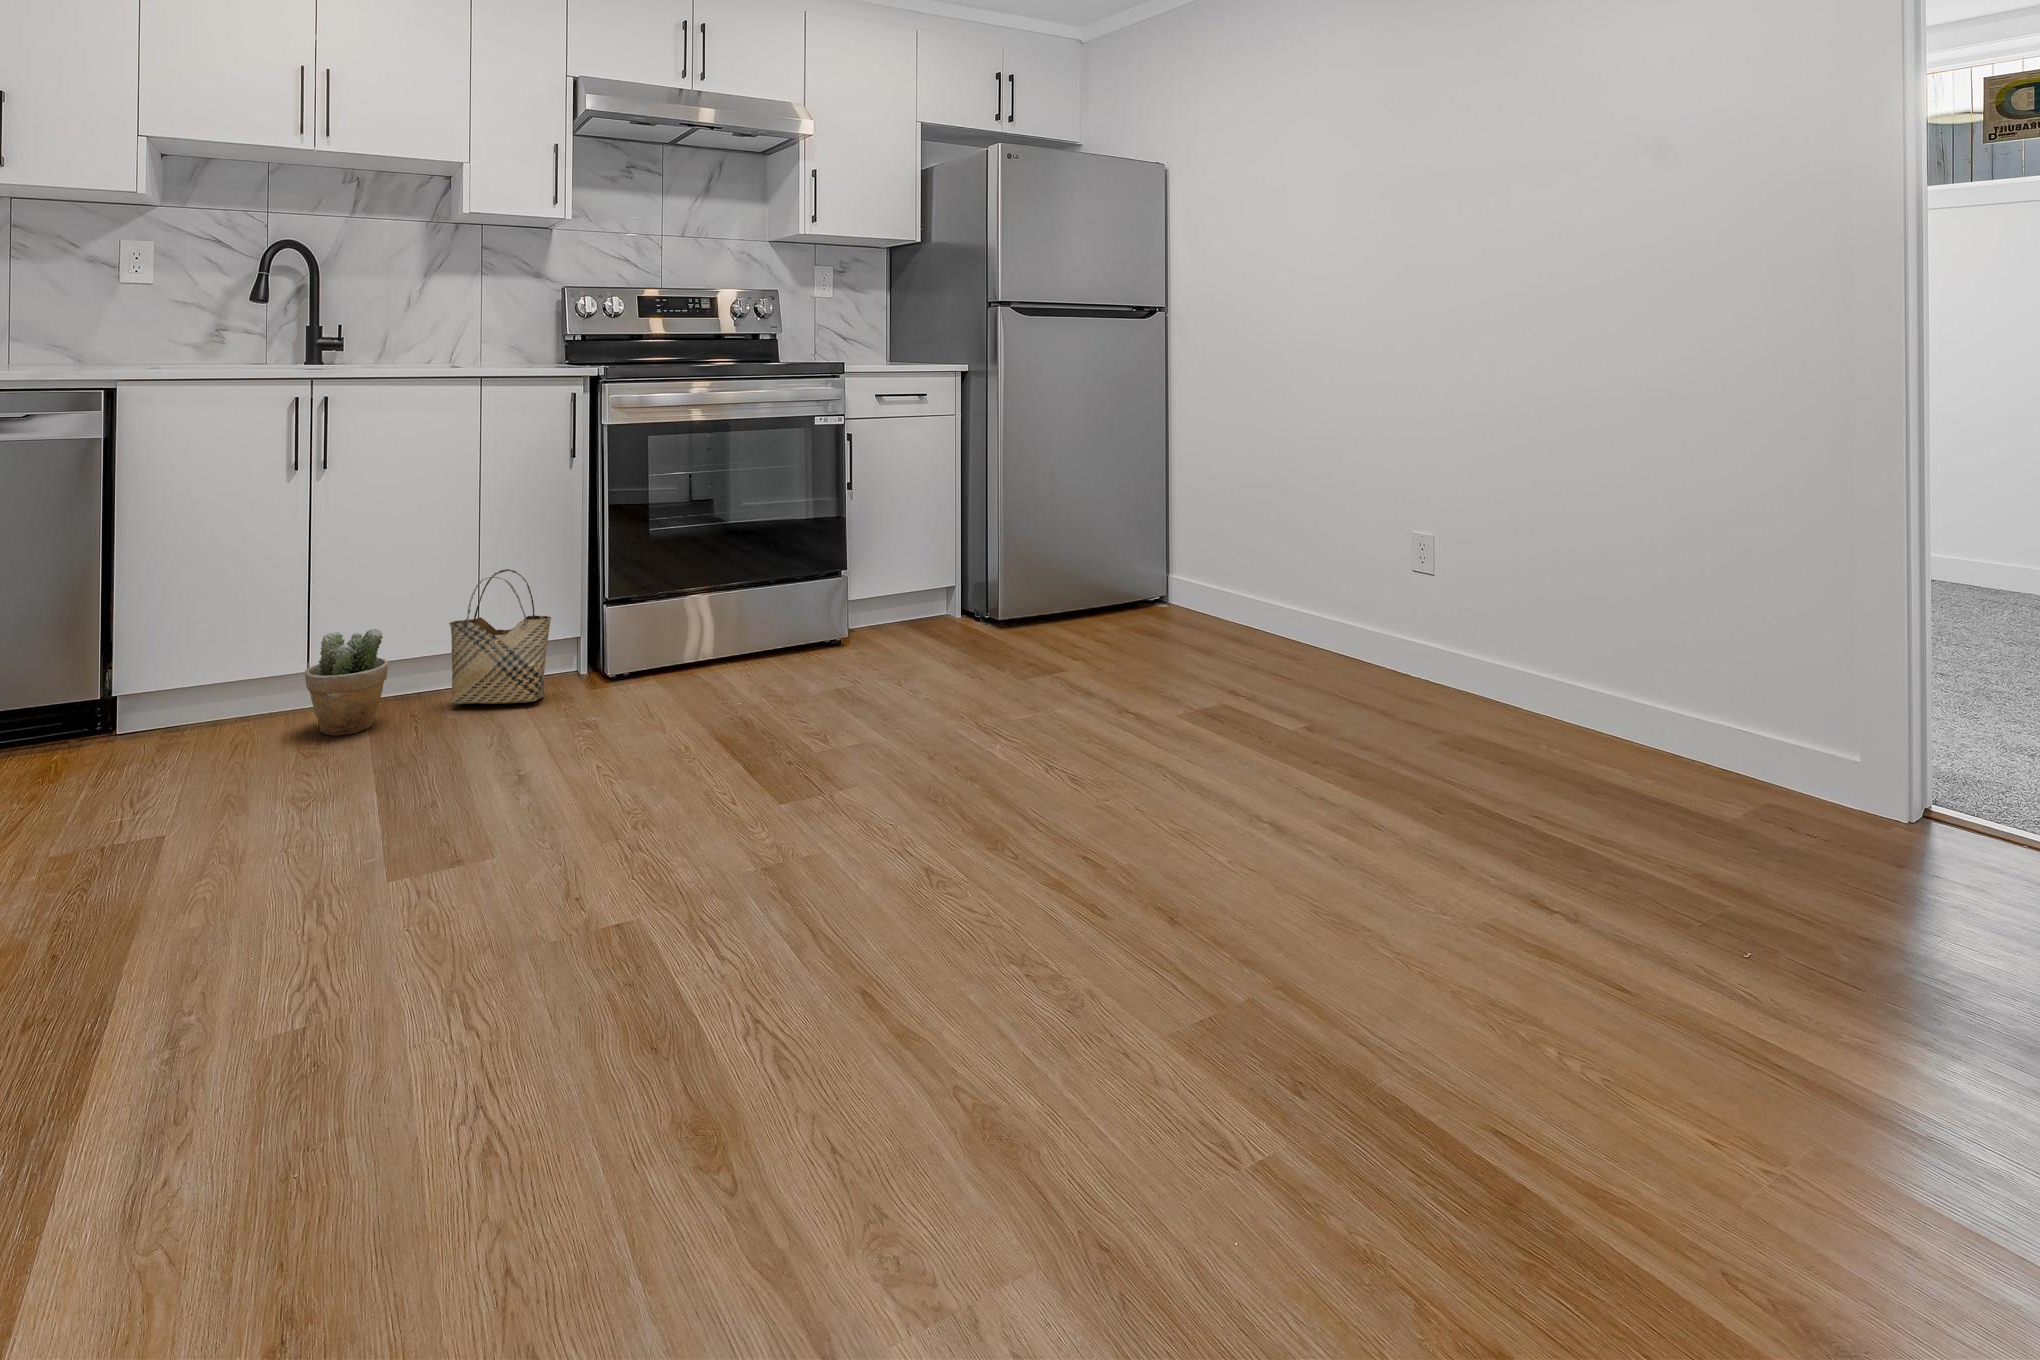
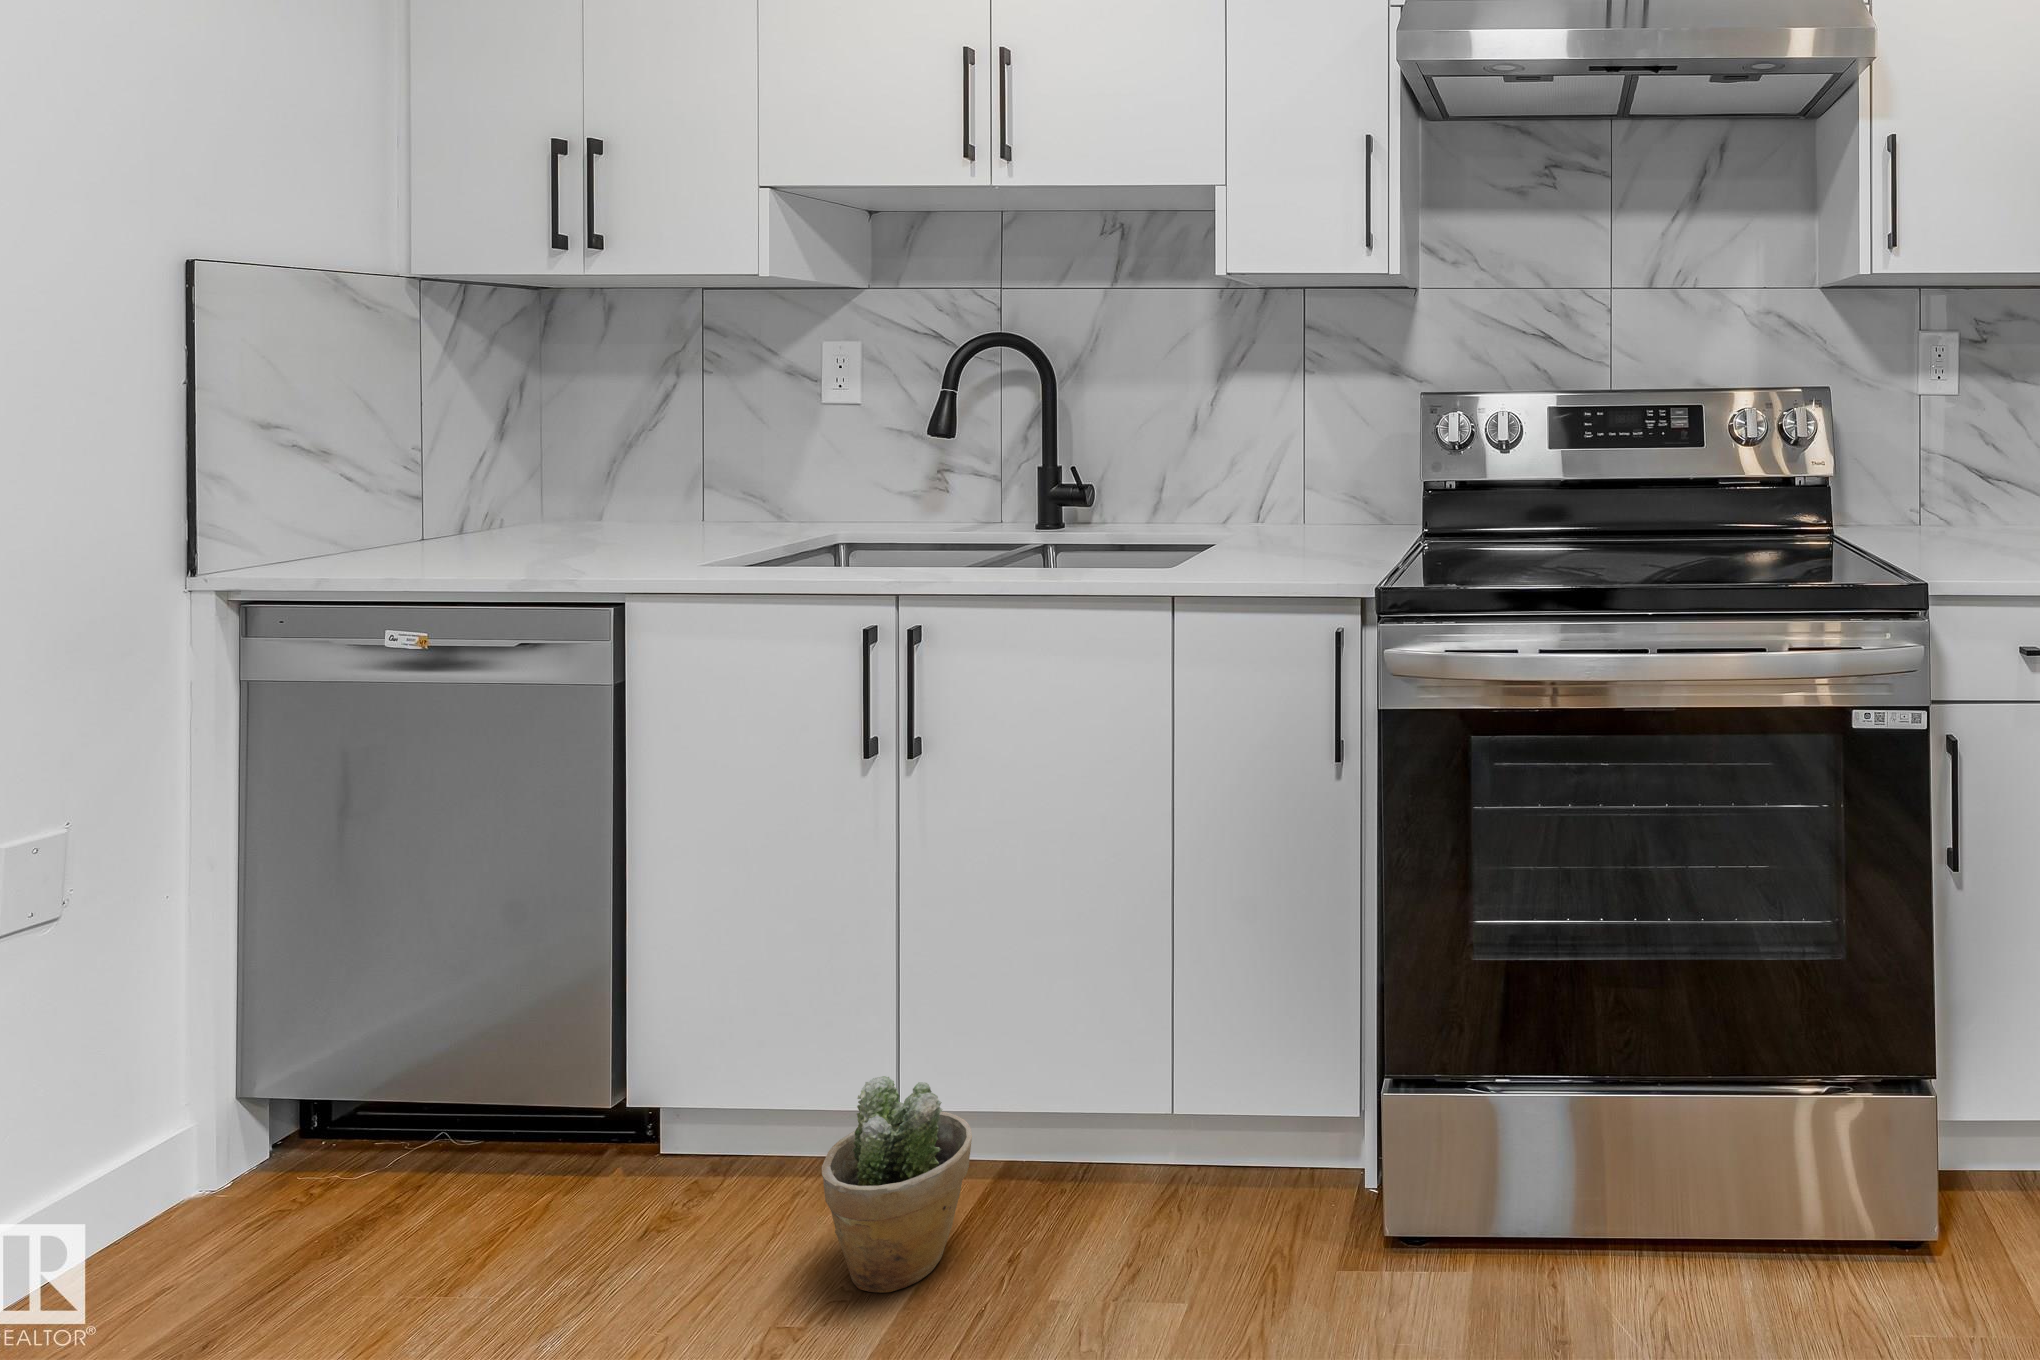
woven basket: present [449,569,551,704] -> none [1079,979,1259,1294]

